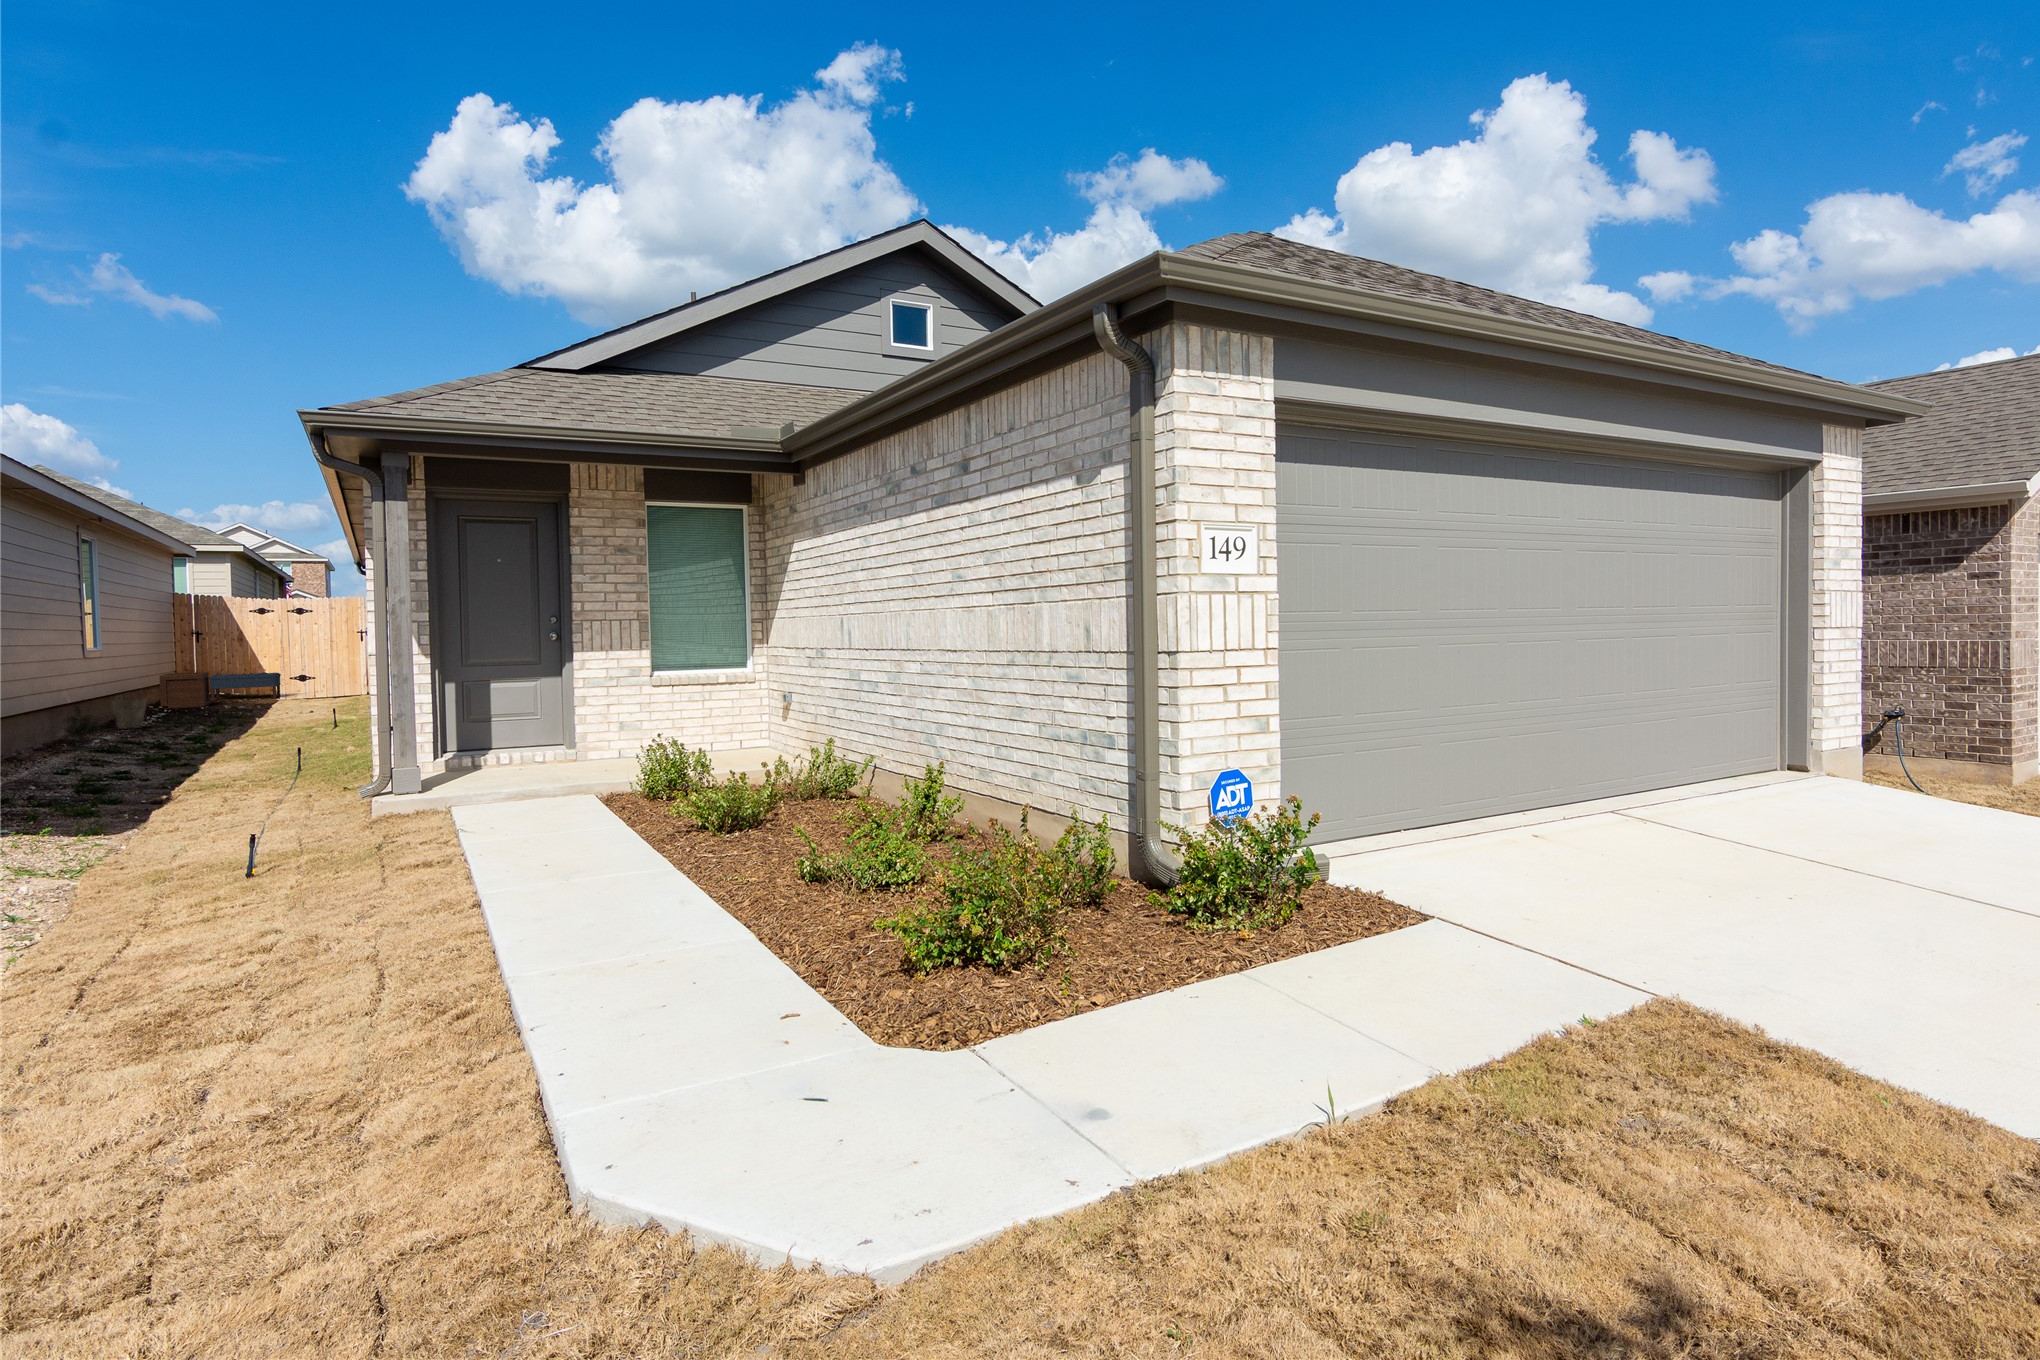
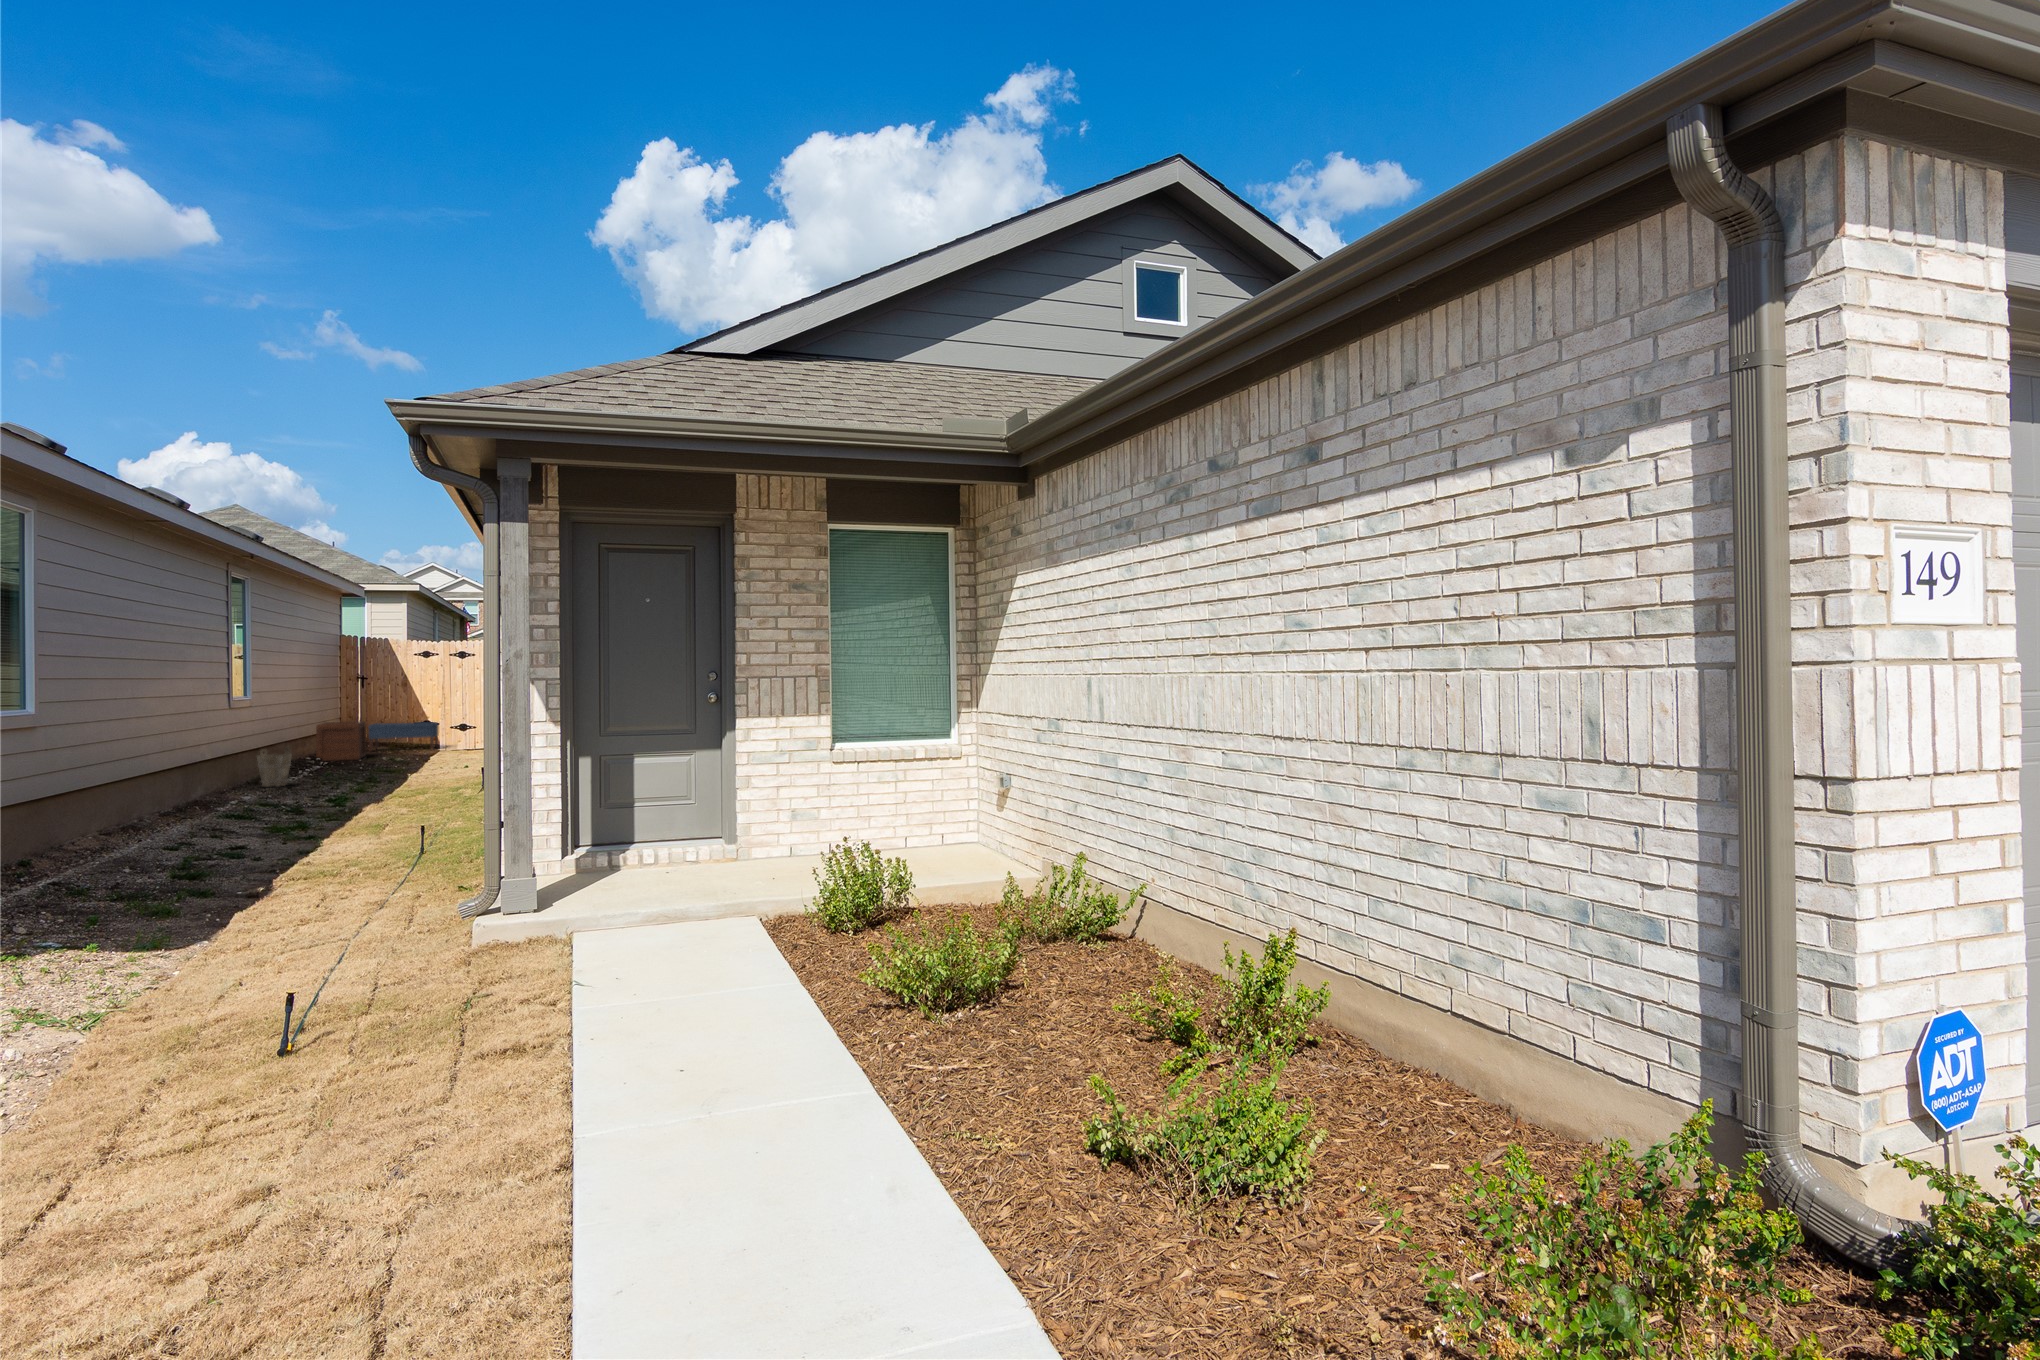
potted tree: present [63,706,98,750] -> none [190,758,236,815]

